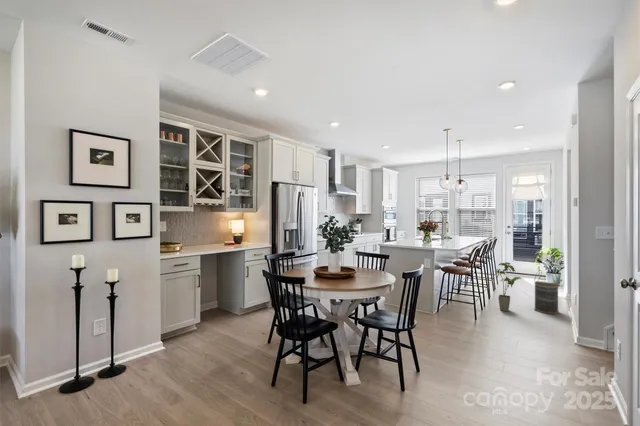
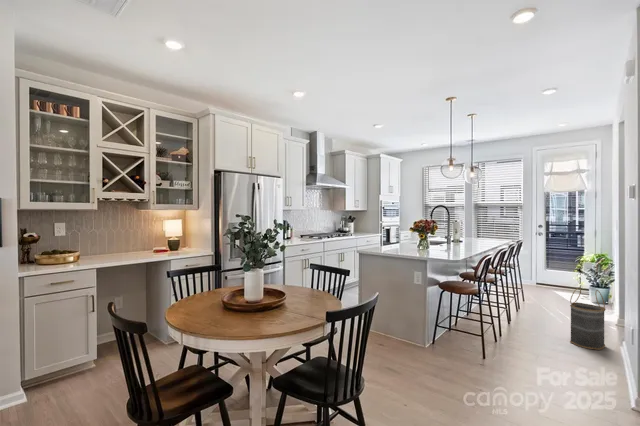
house plant: present [495,262,522,312] -> none [513,277,555,344]

